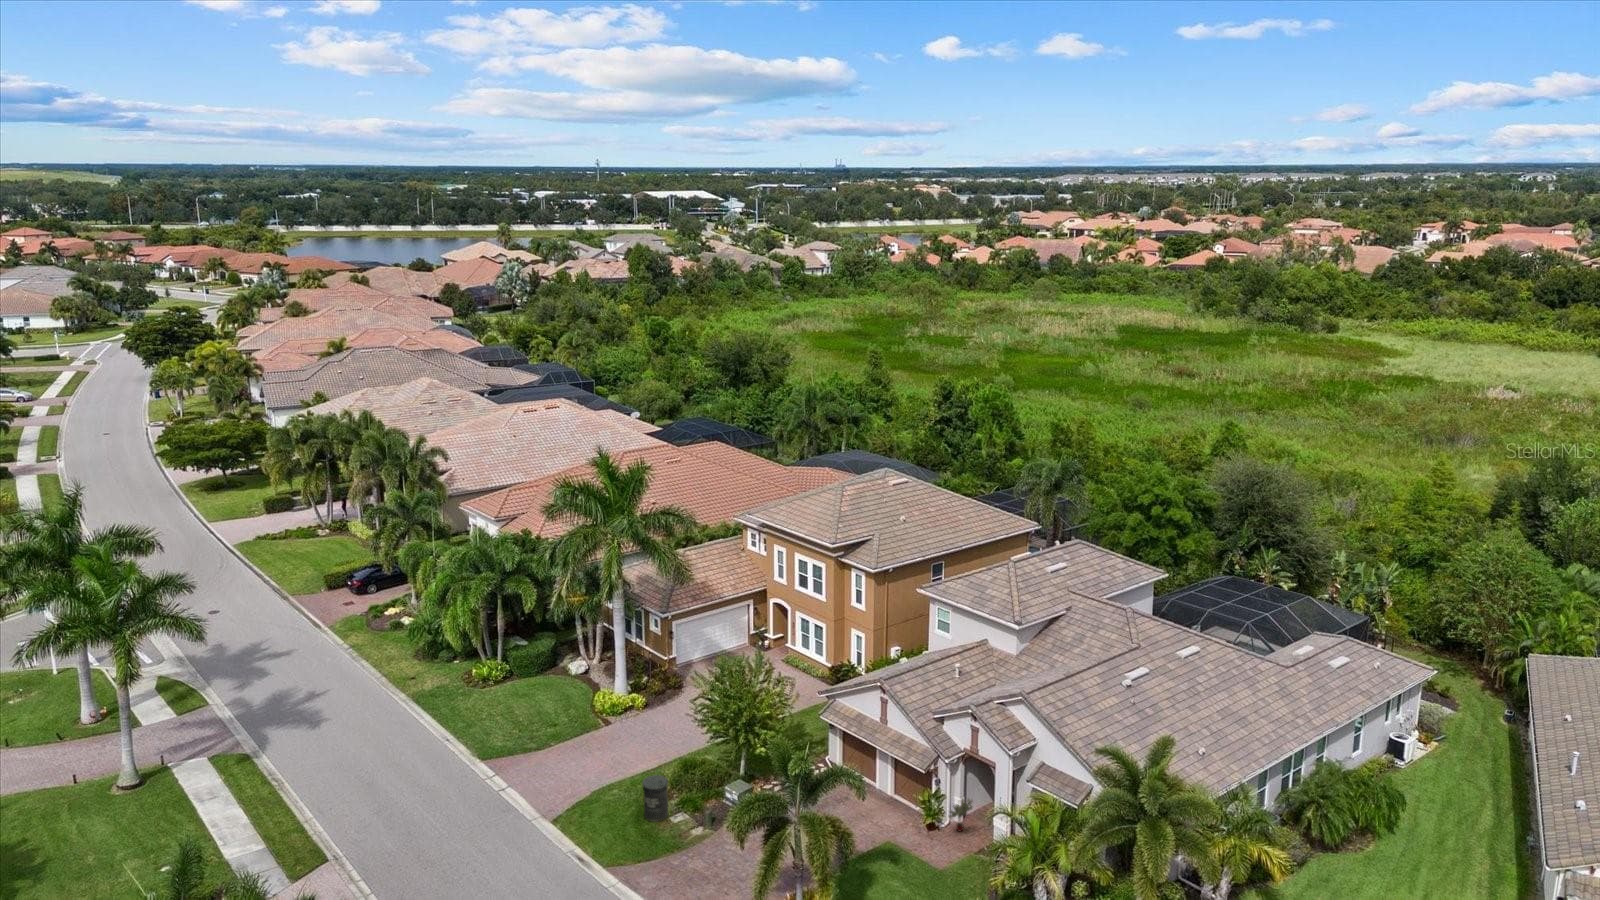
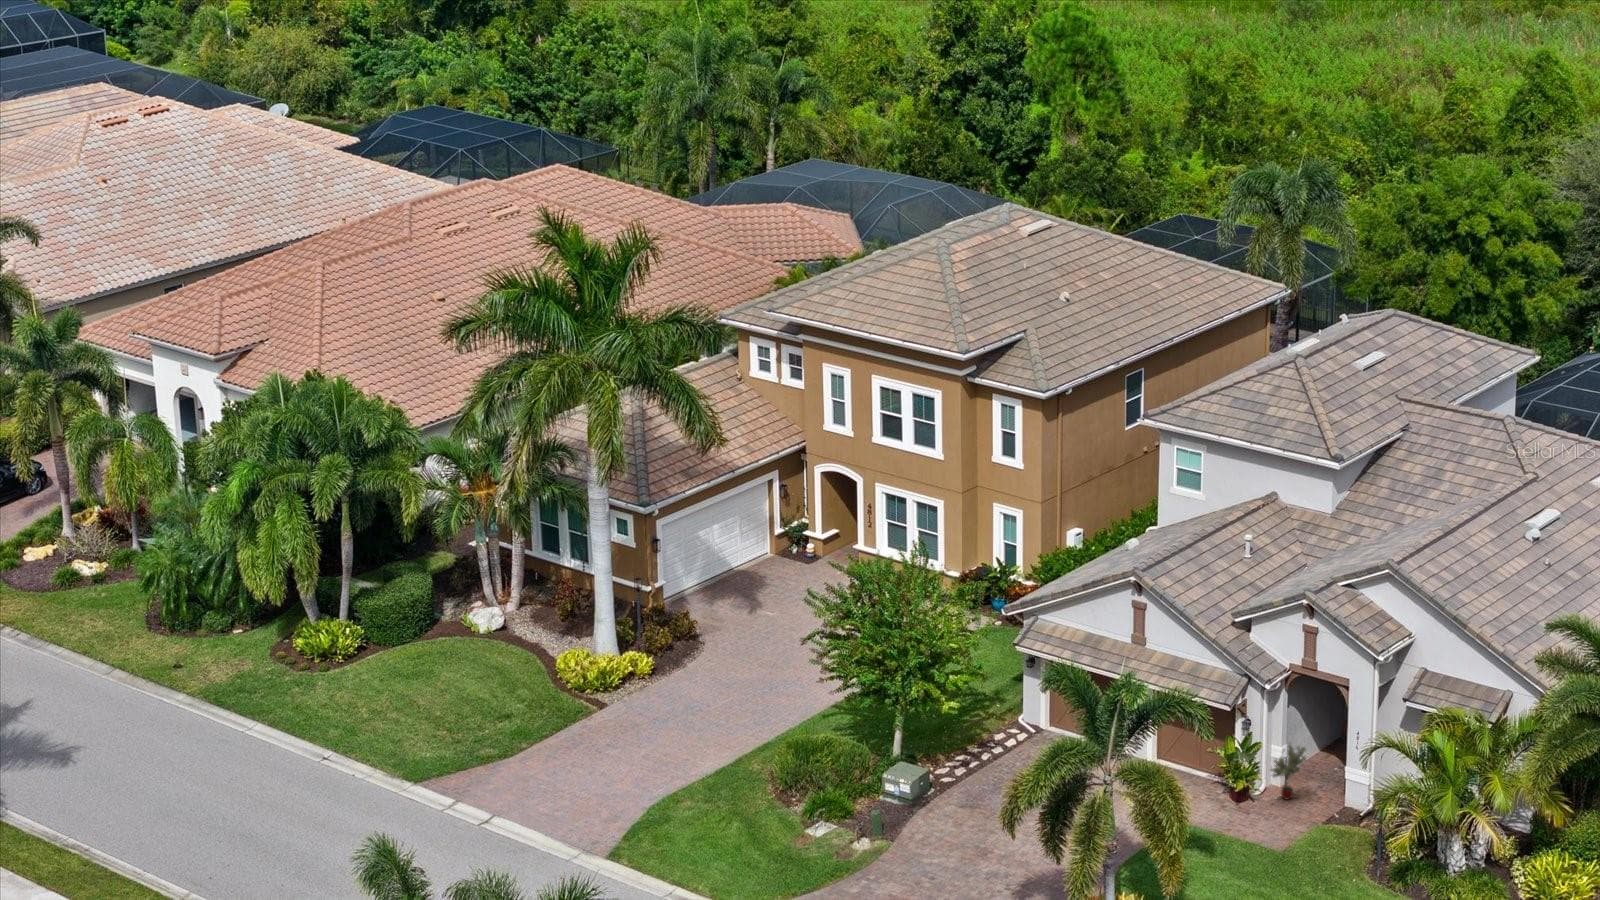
trash can: present [642,775,668,822] -> none [755,764,803,840]

